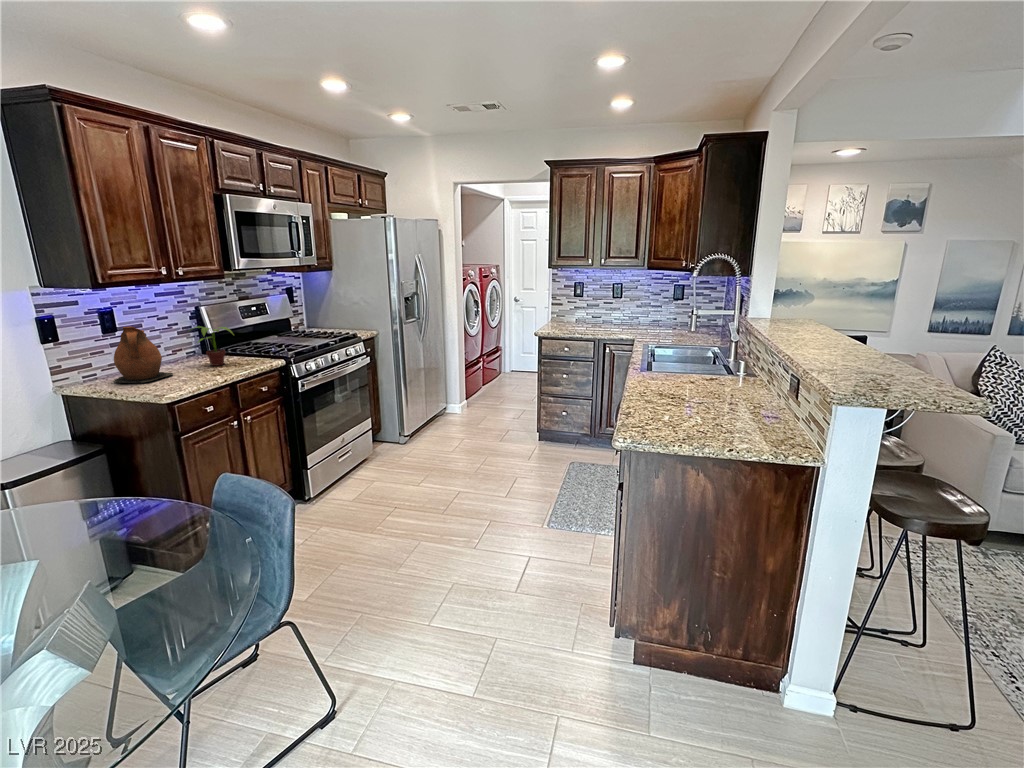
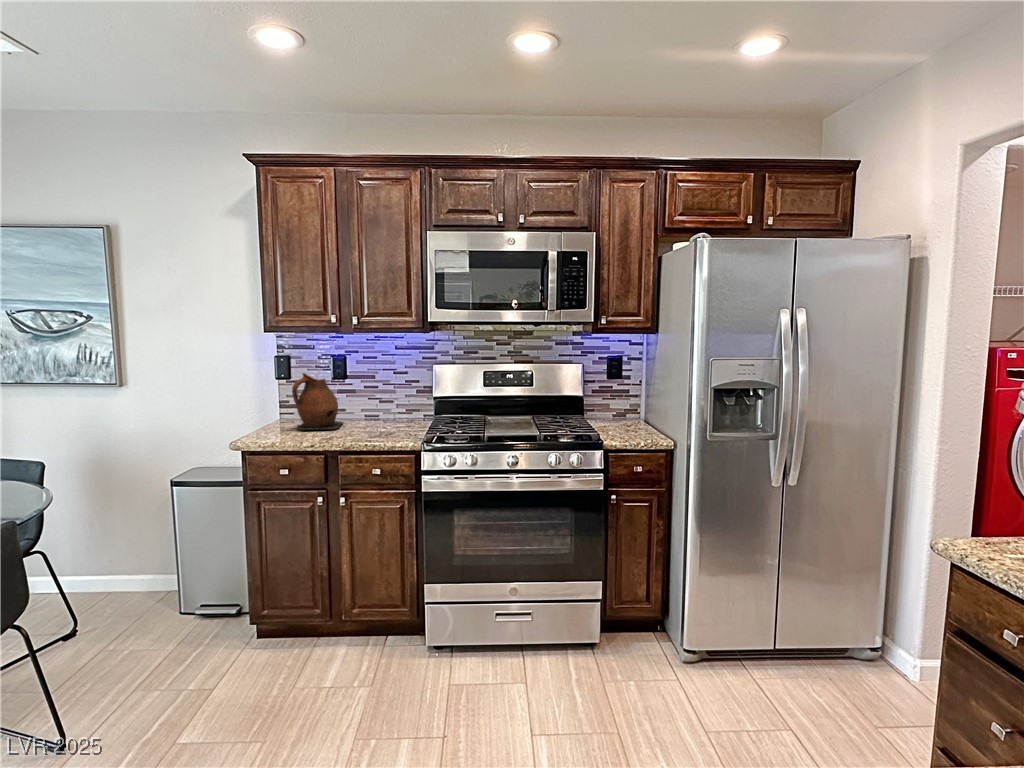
potted plant: present [195,326,233,366] -> none [361,385,408,433]

